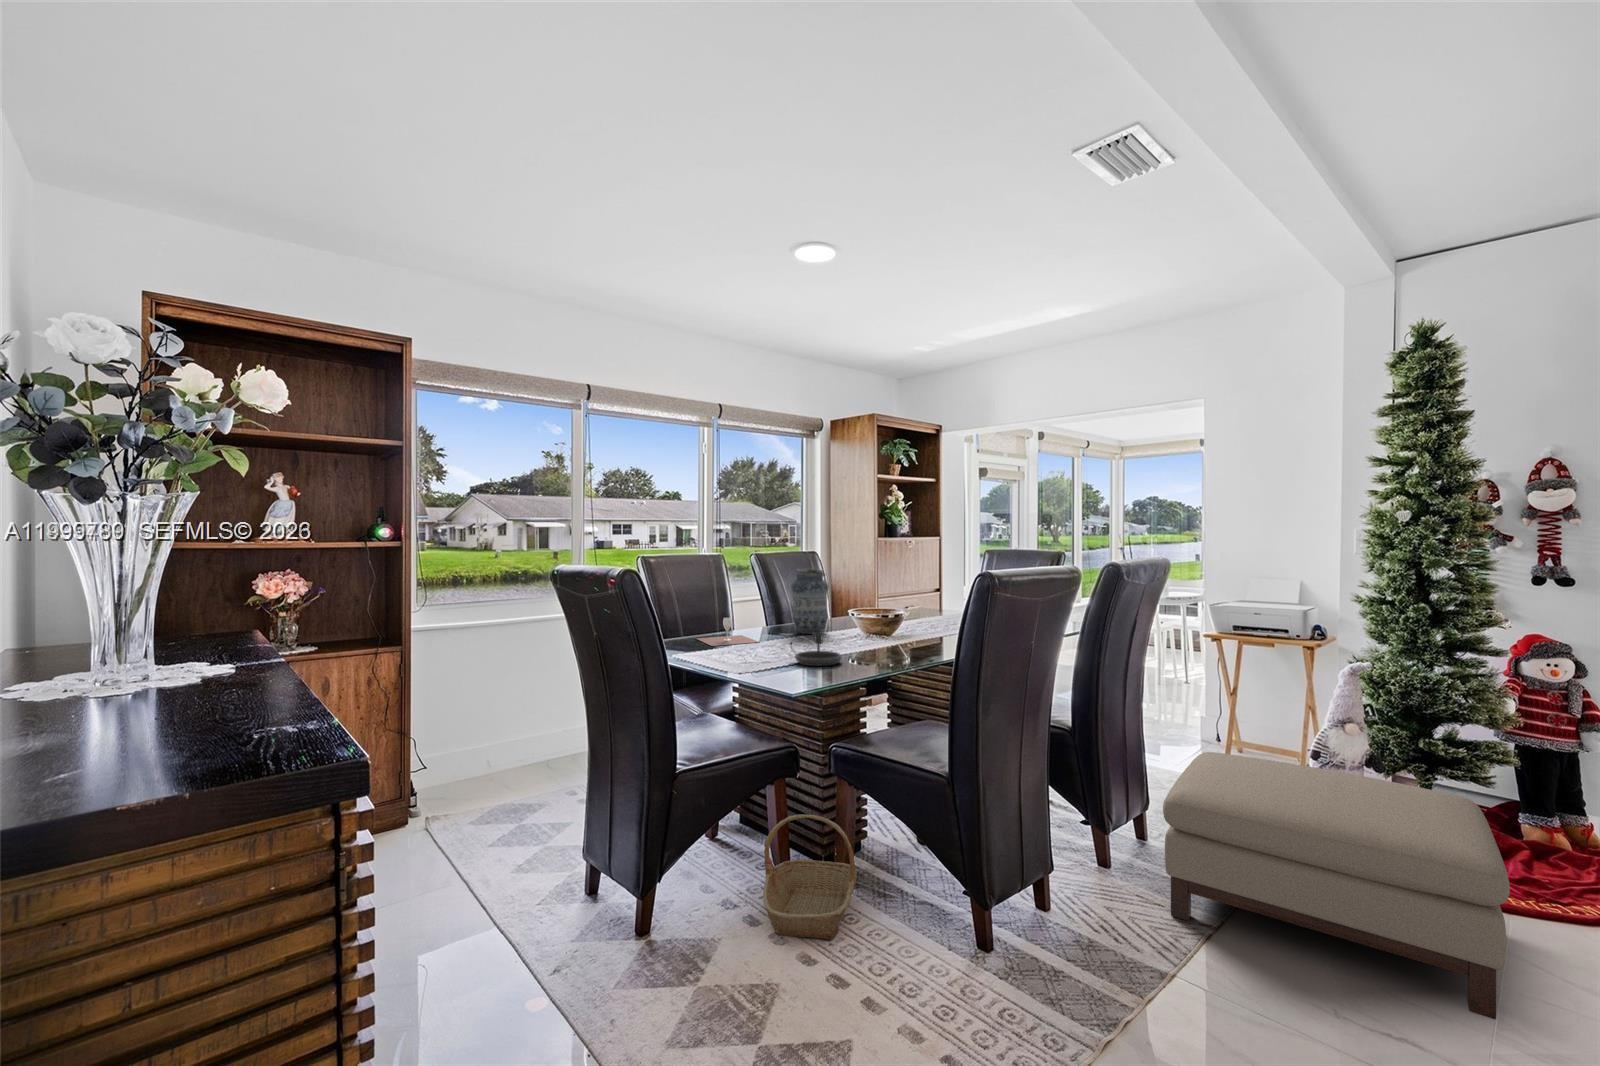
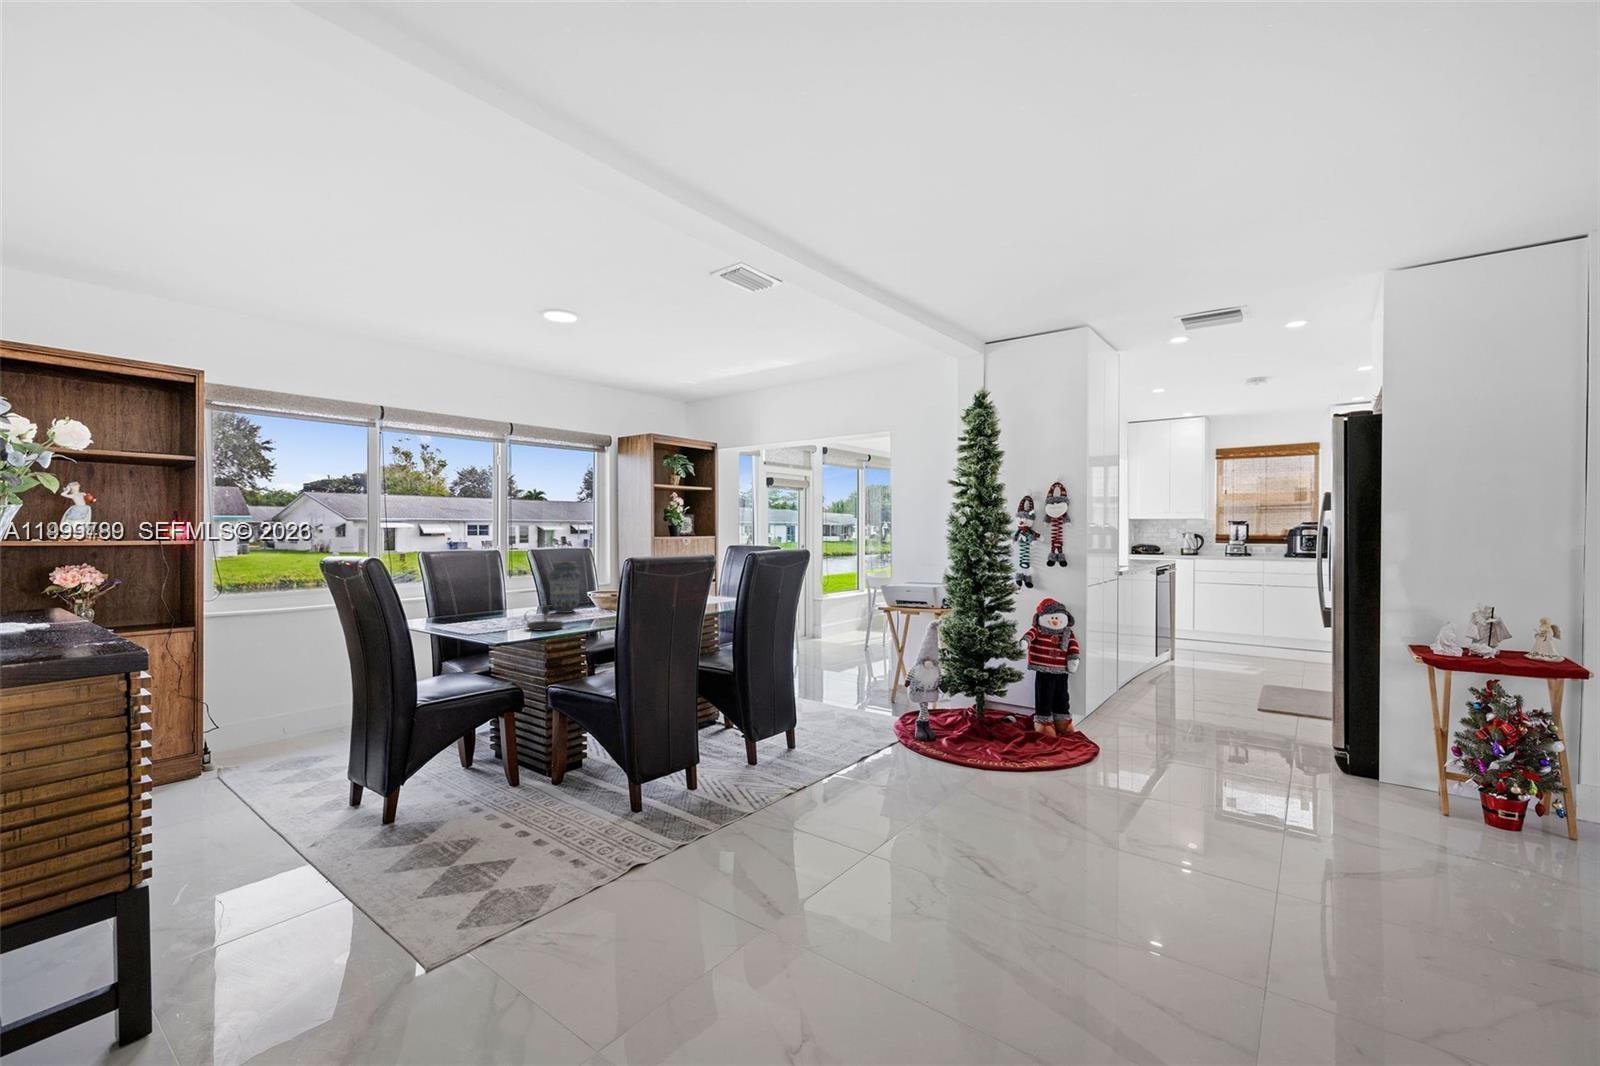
wine glass: present [697,617,759,646] -> none [464,600,515,622]
ottoman: present [1163,752,1510,1019] -> none [771,684,965,817]
basket: present [763,814,857,940] -> none [482,733,561,815]

